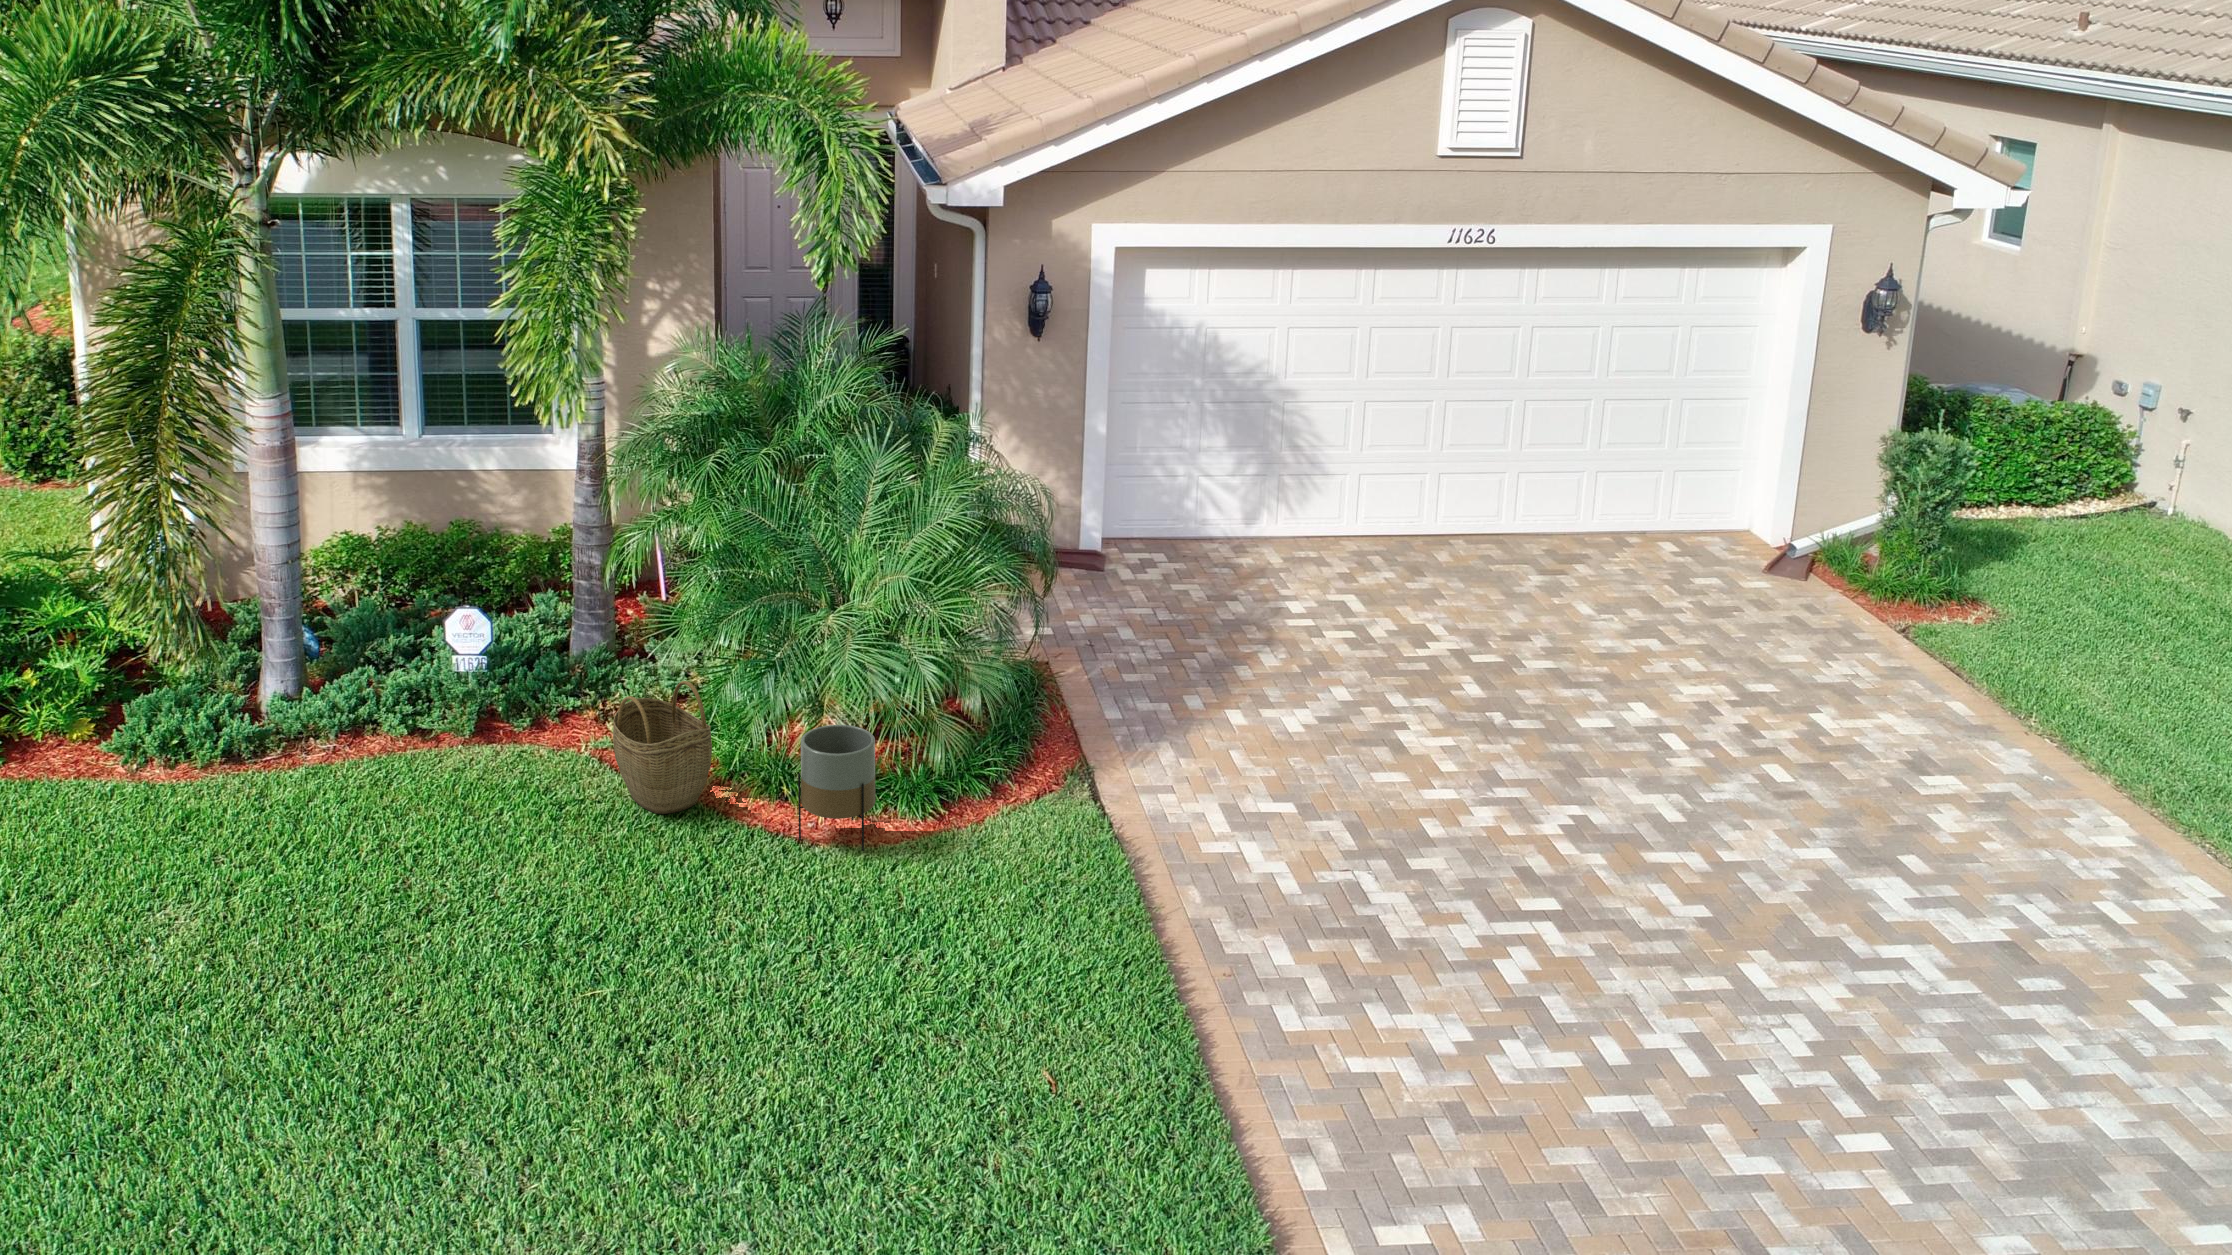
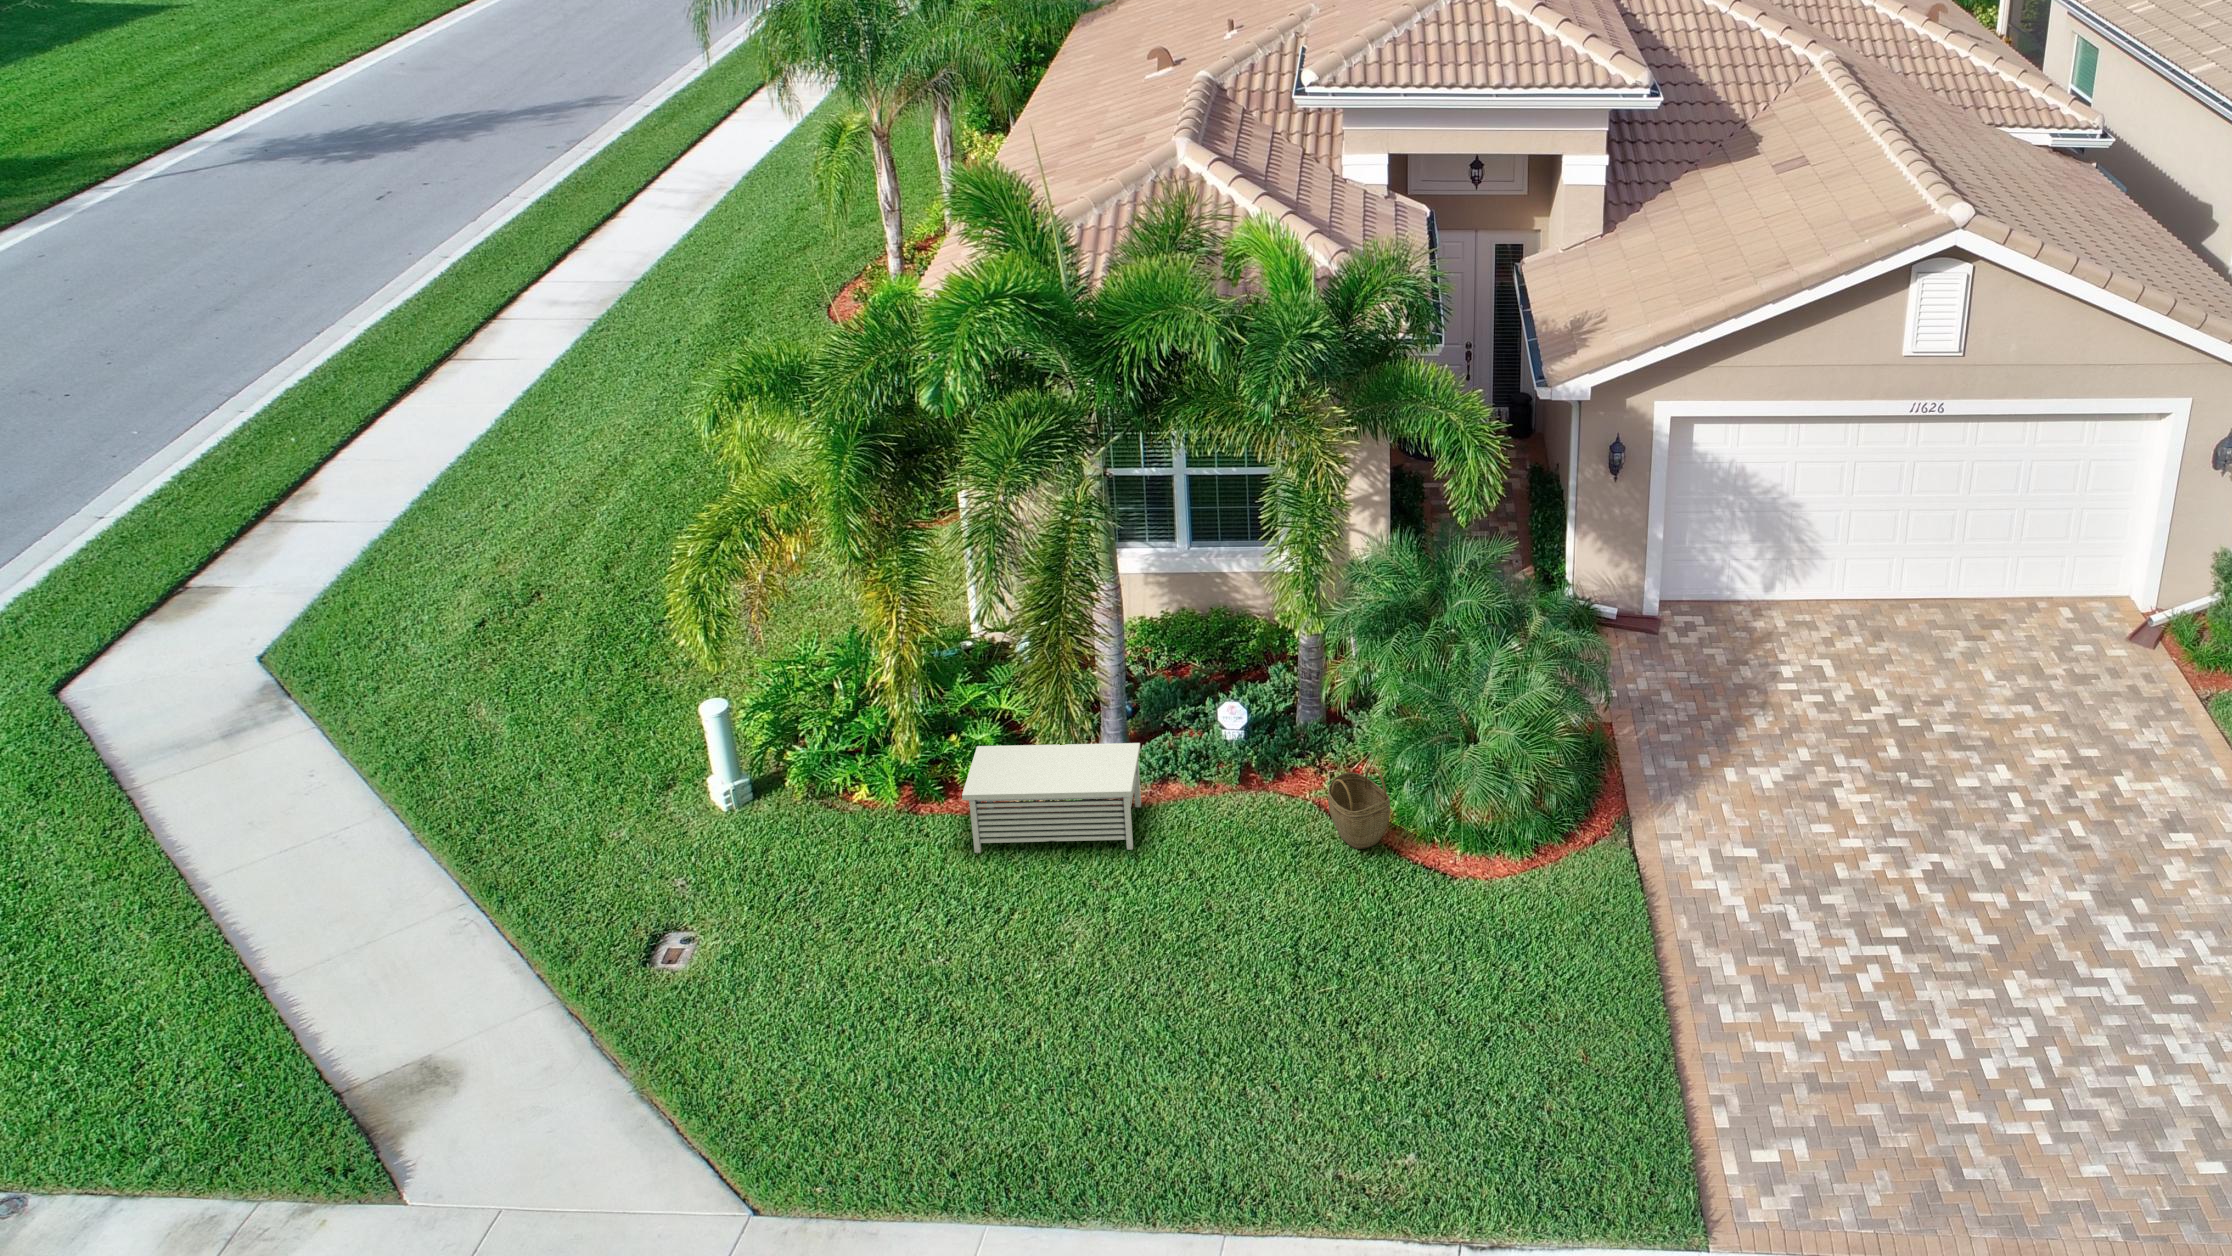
storage bench: none [9,663,319,831] -> present [962,743,1141,853]
planter: present [798,725,876,851] -> none [1444,804,1492,883]

